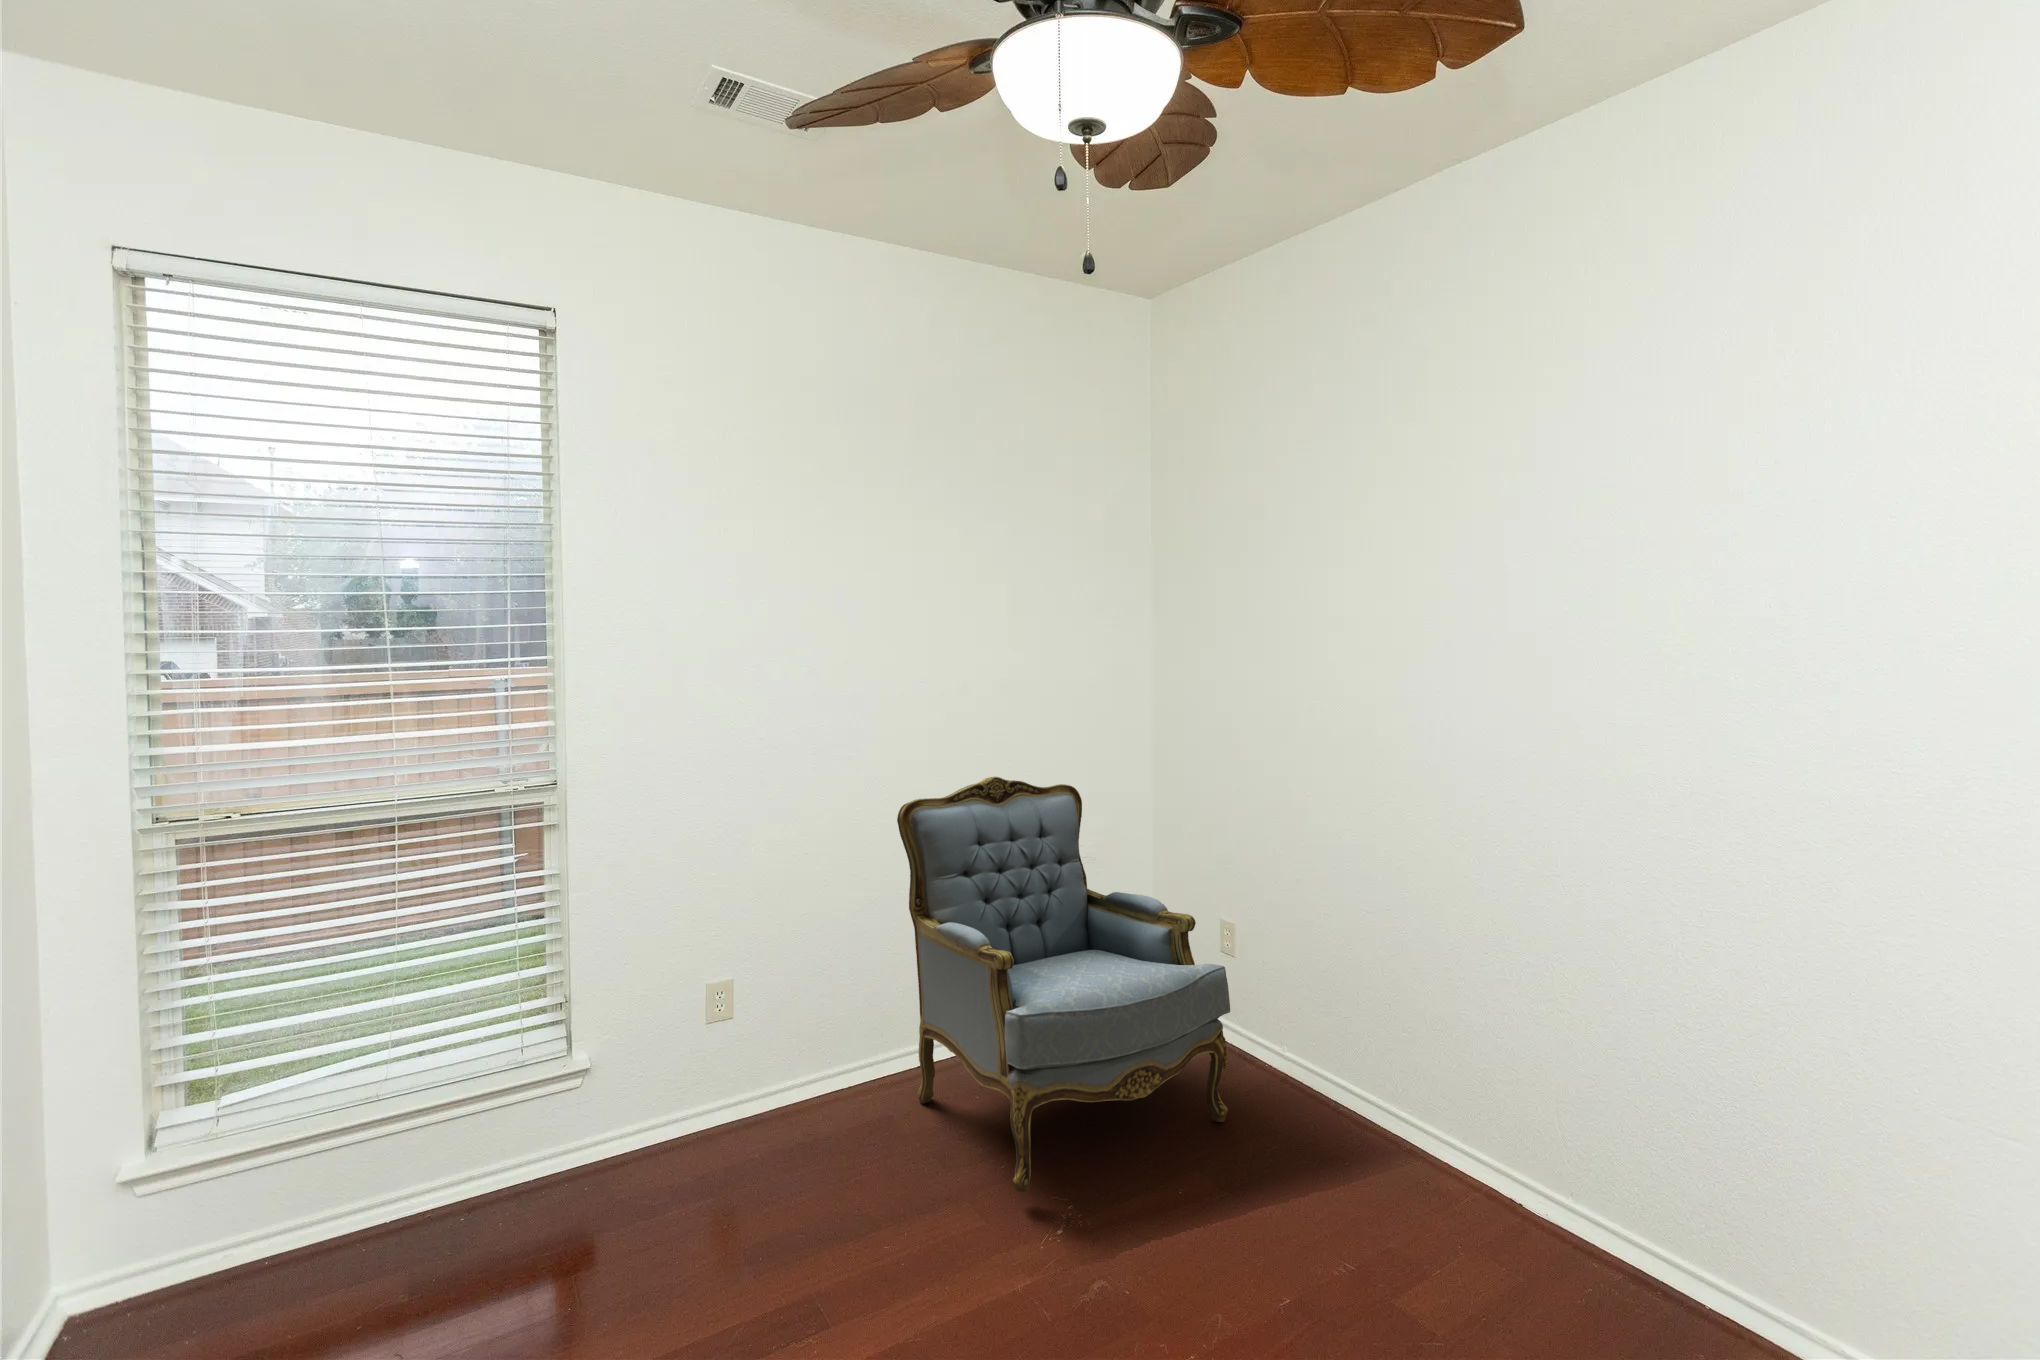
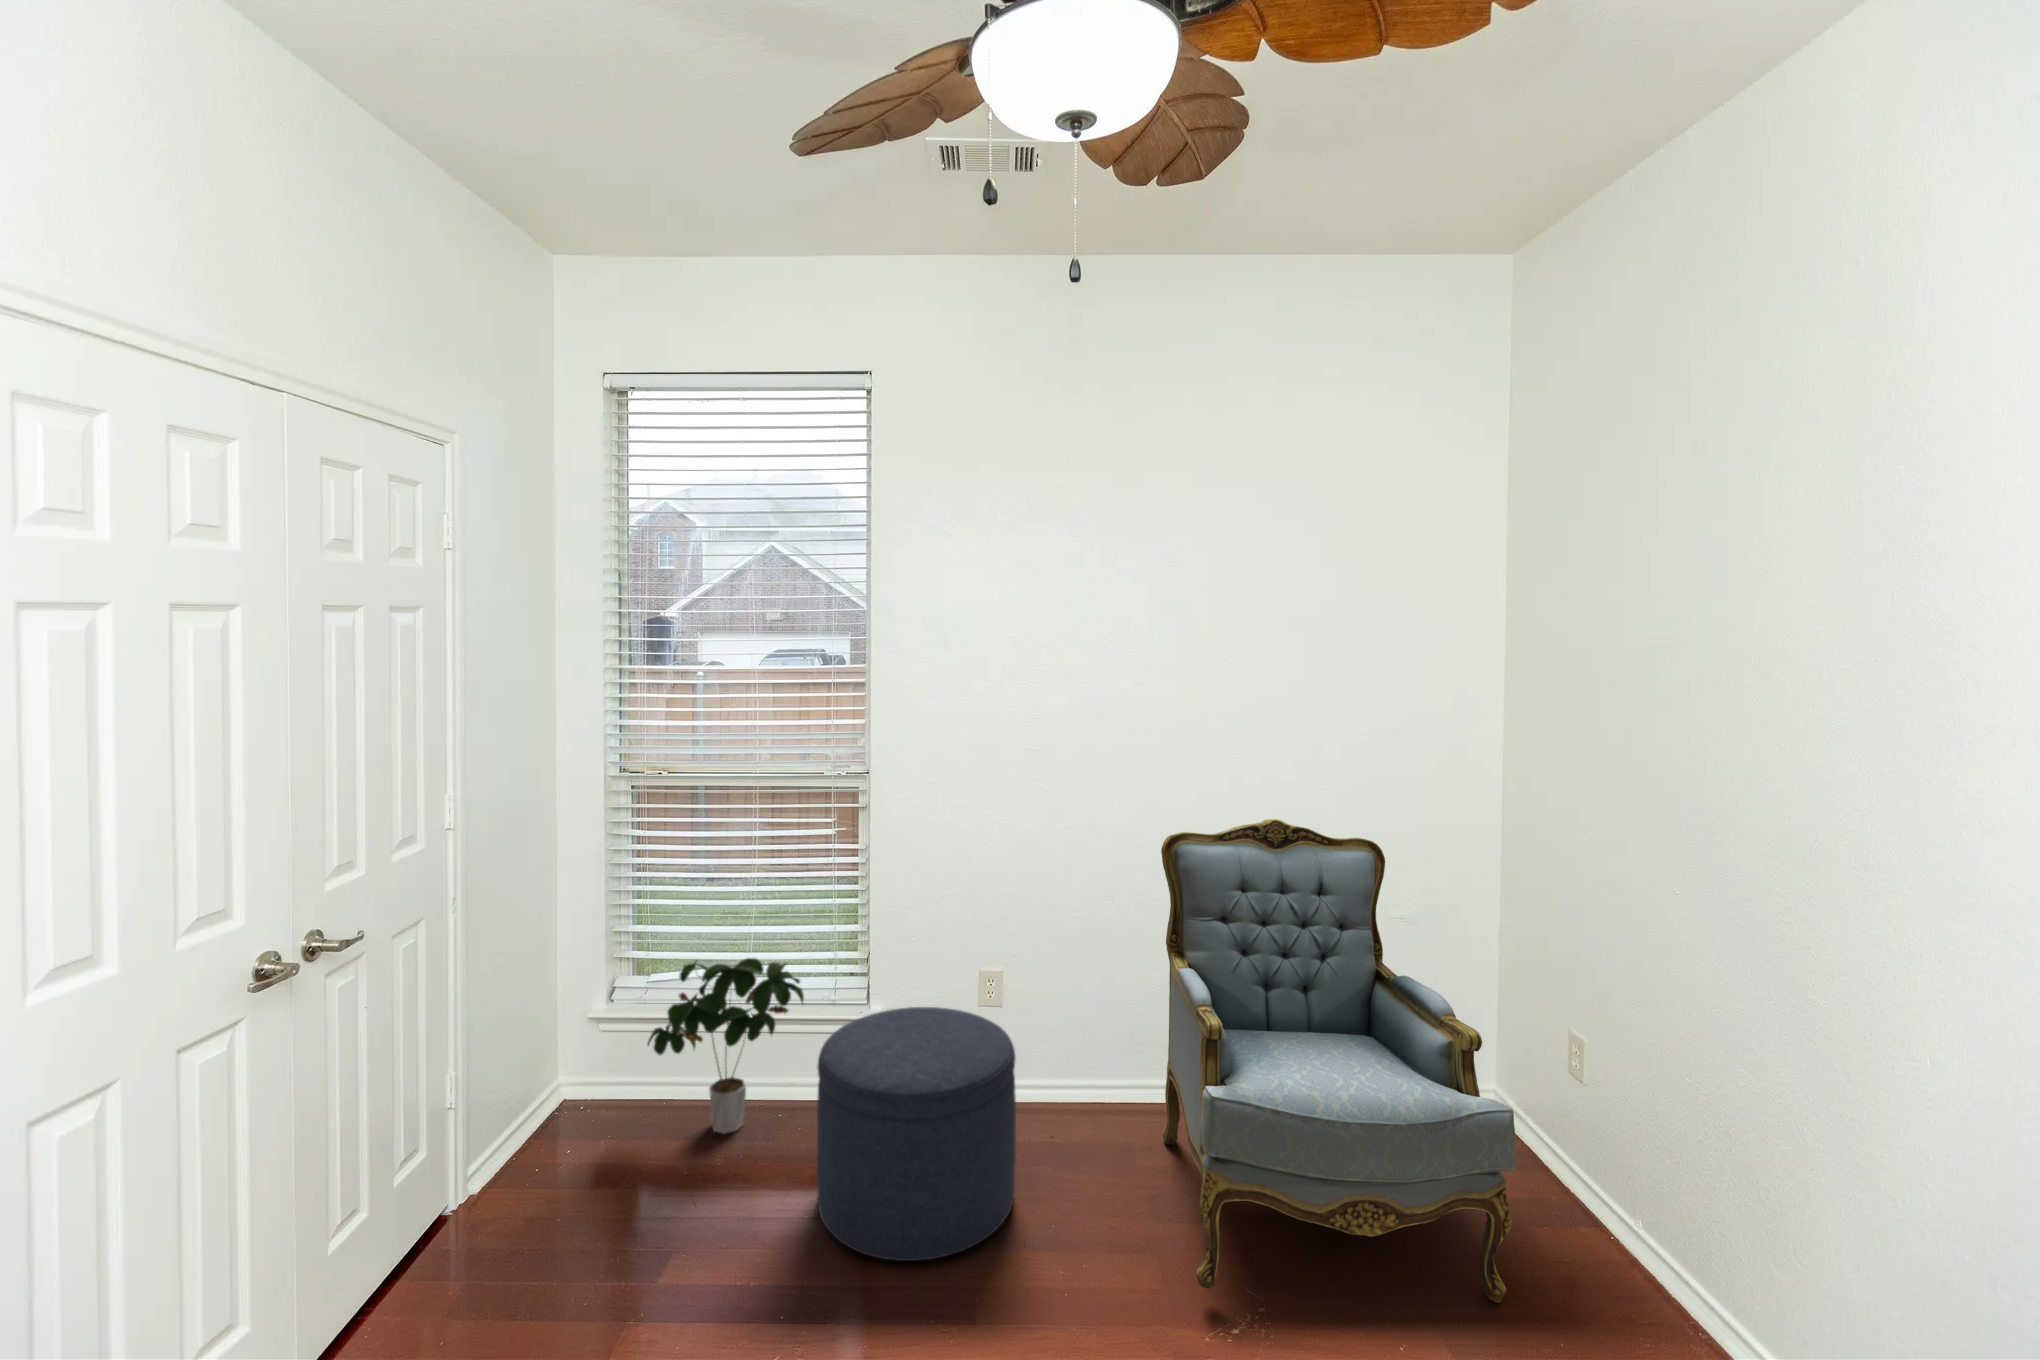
ottoman: none [570,1022,810,1302] -> present [817,1007,1016,1261]
potted plant: none [248,1028,496,1270] -> present [648,958,804,1134]

